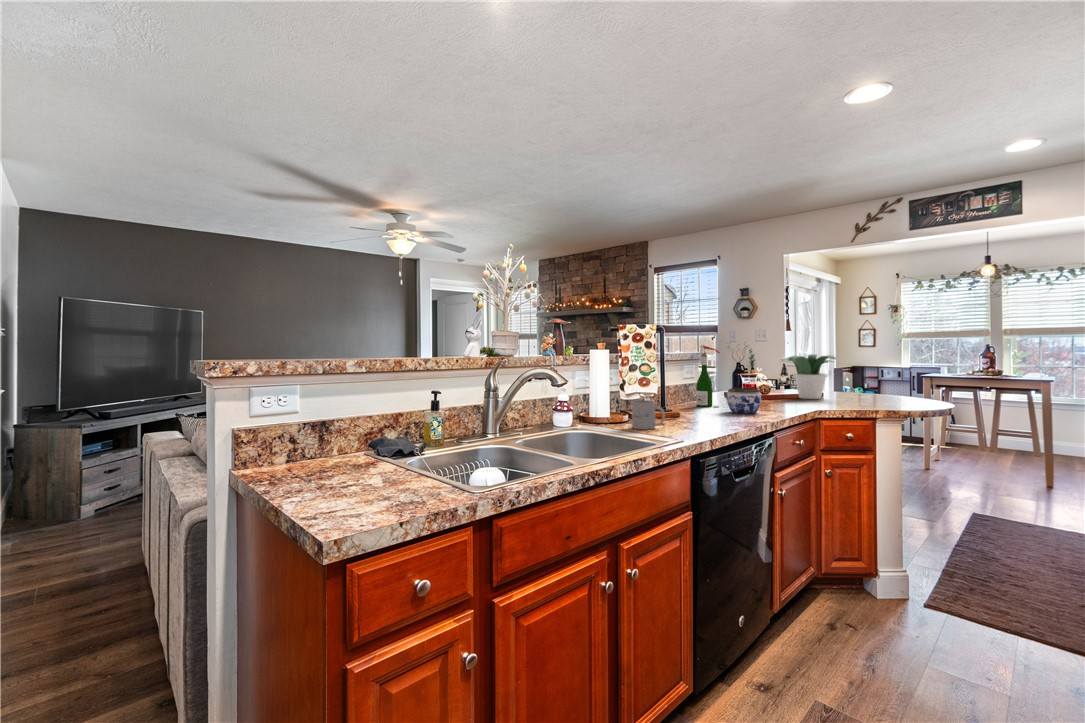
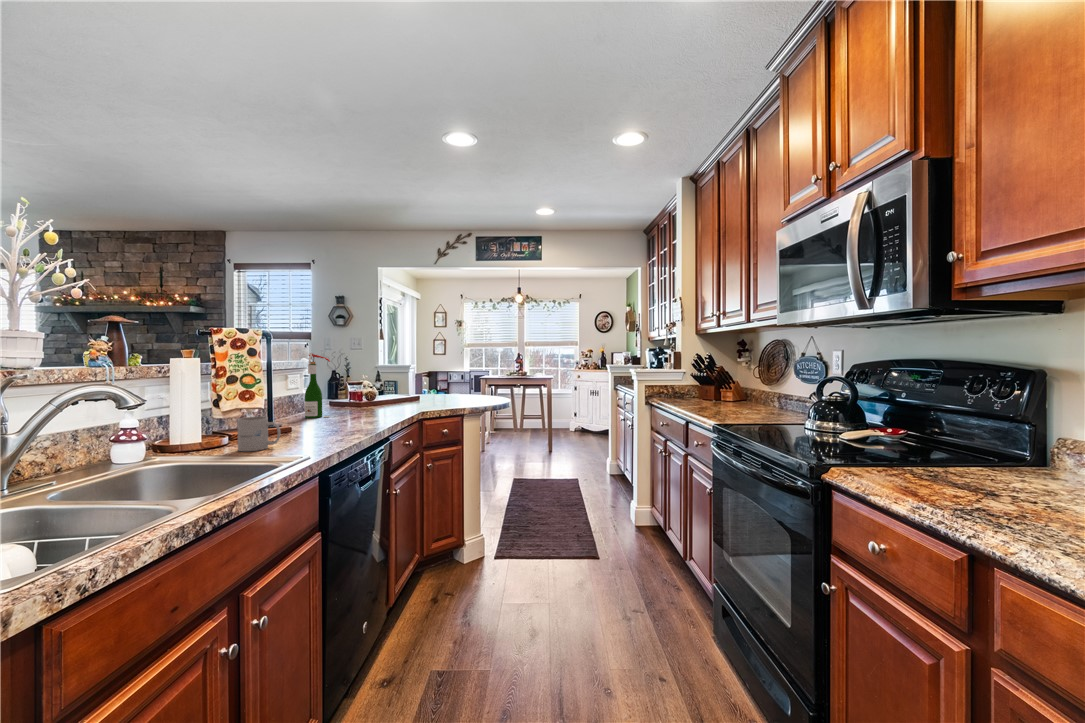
potted plant: present [788,354,836,399] -> none [389,362,430,402]
jar: present [727,388,762,414] -> none [340,396,374,421]

